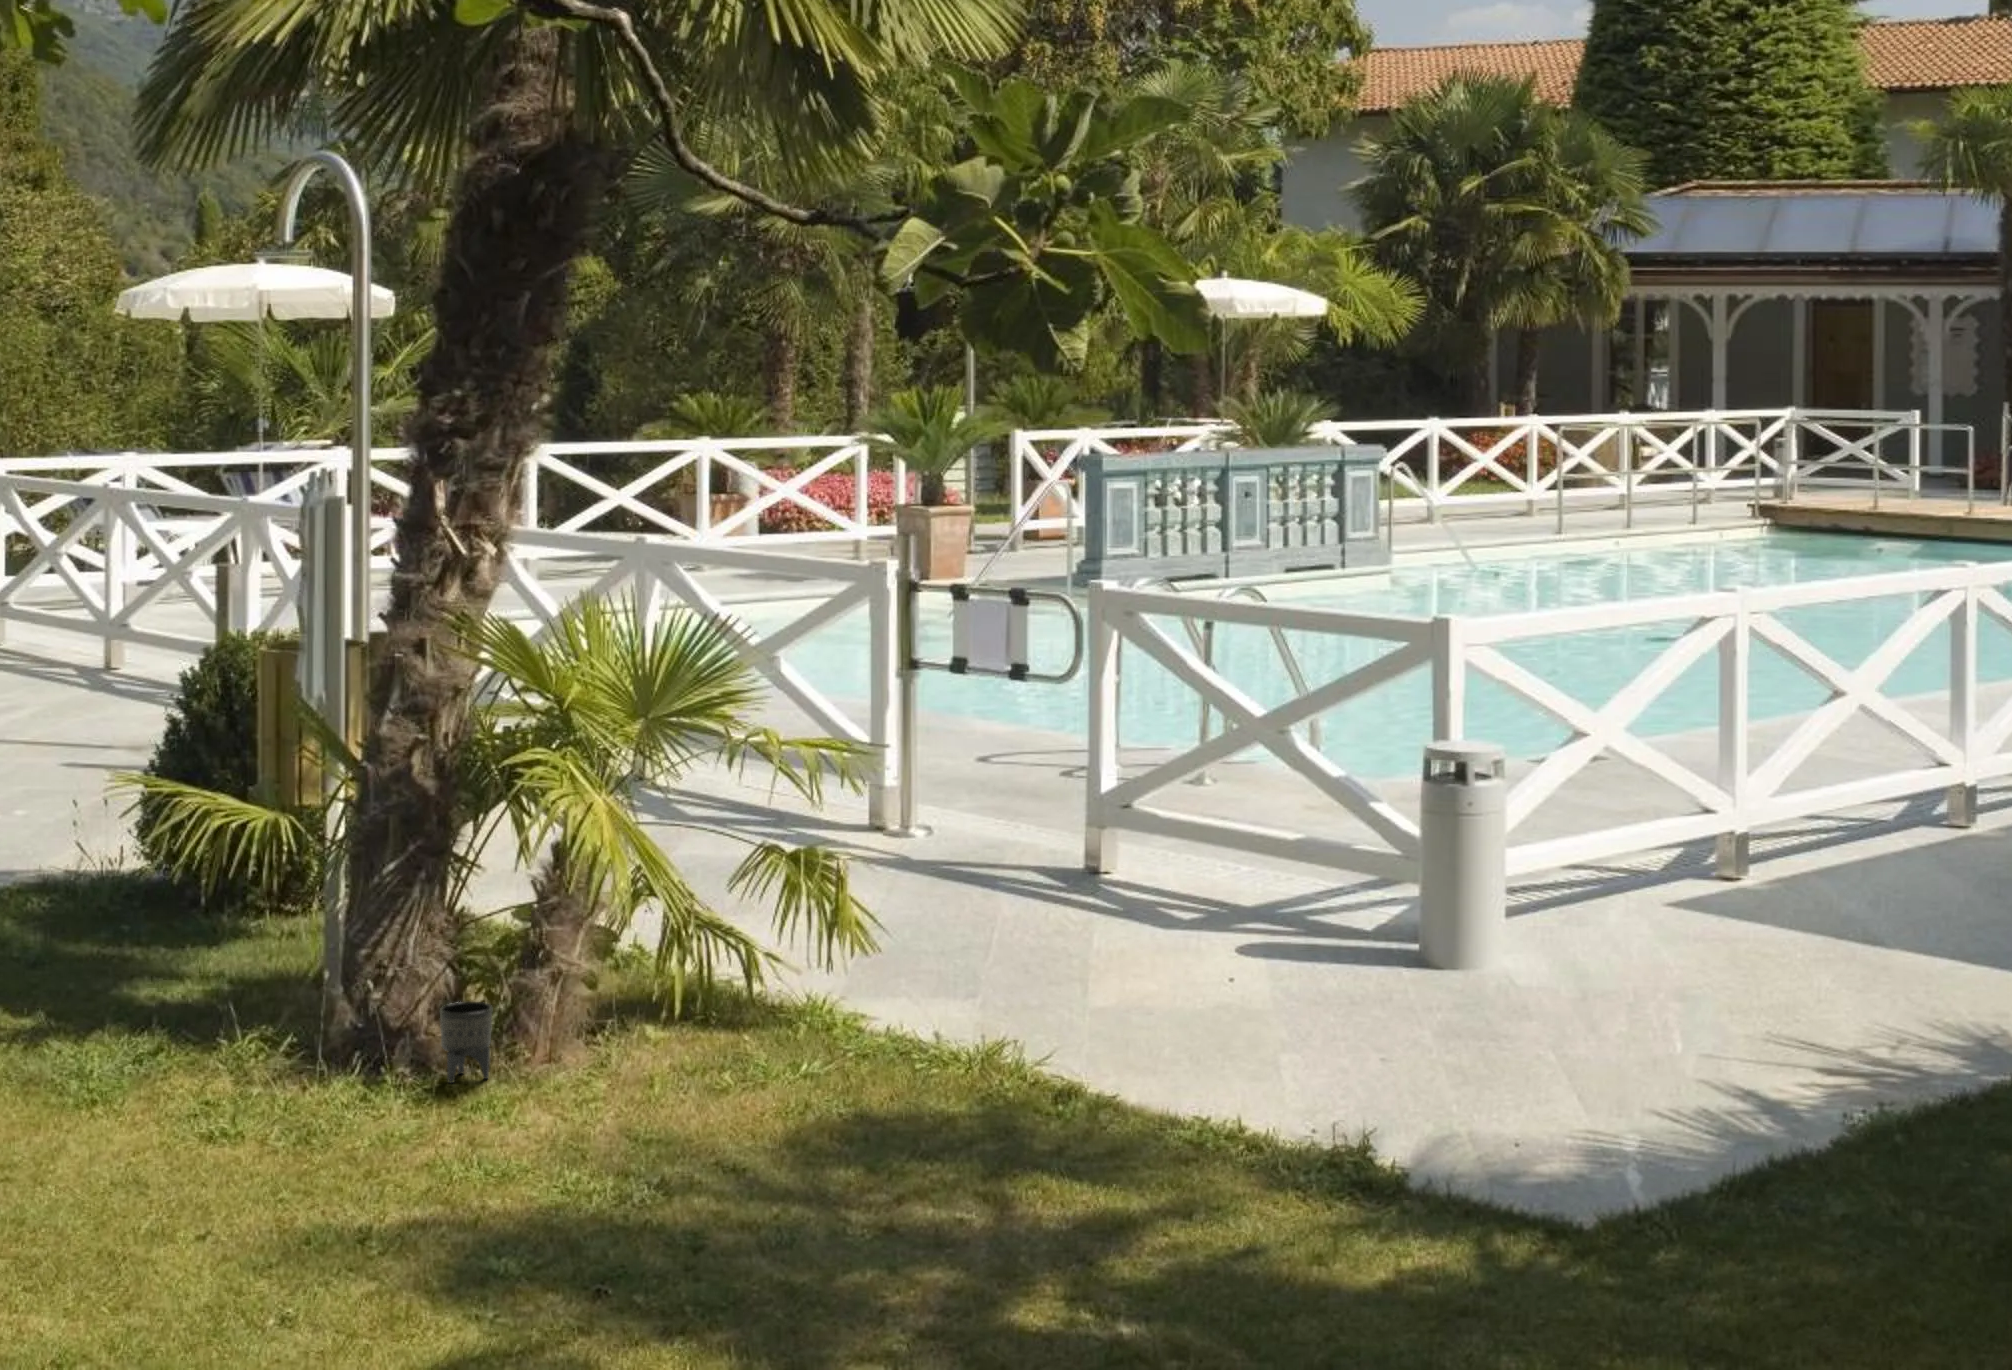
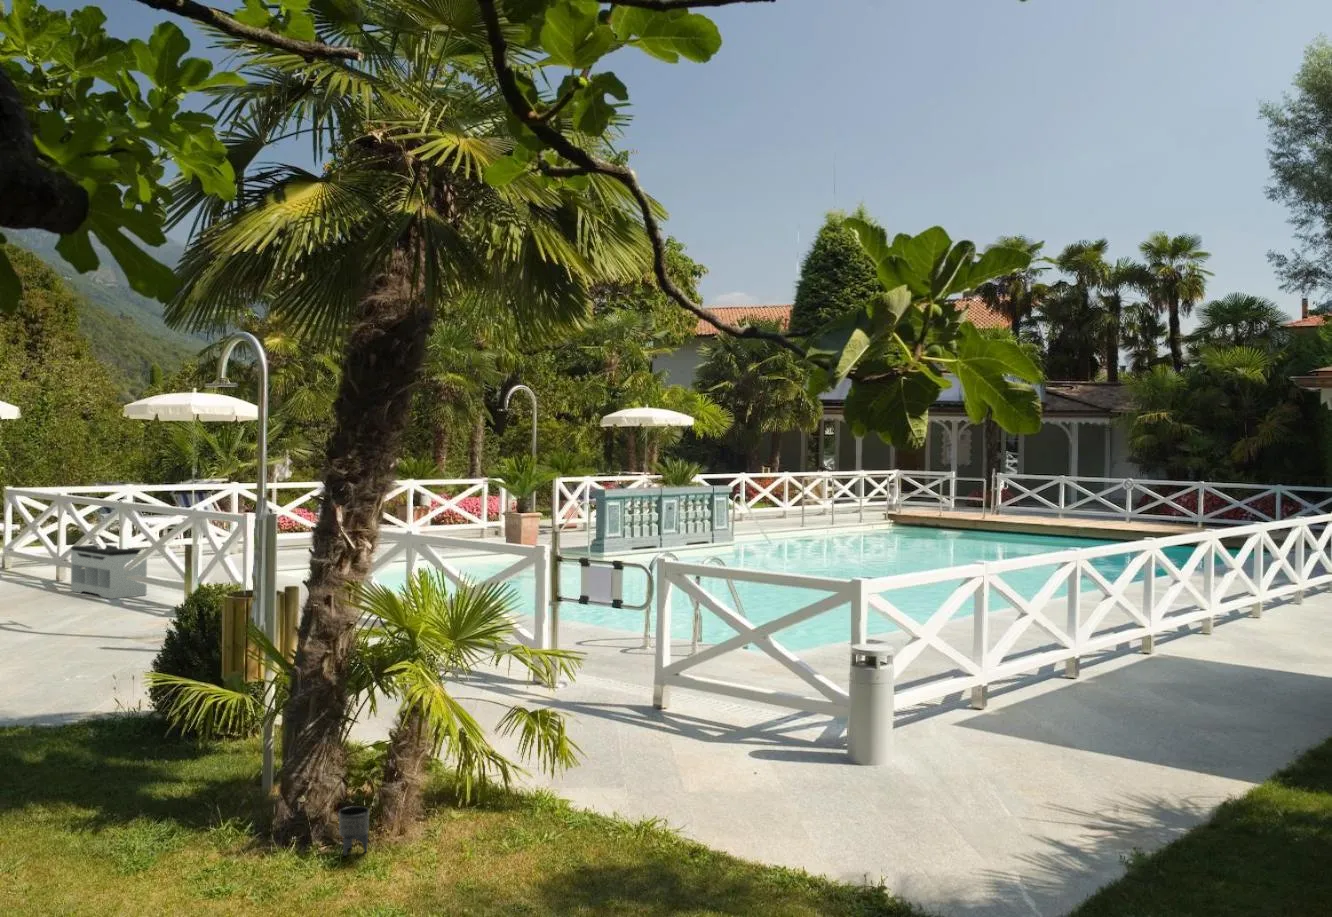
bench: none [12,573,157,680] -> present [71,545,147,599]

